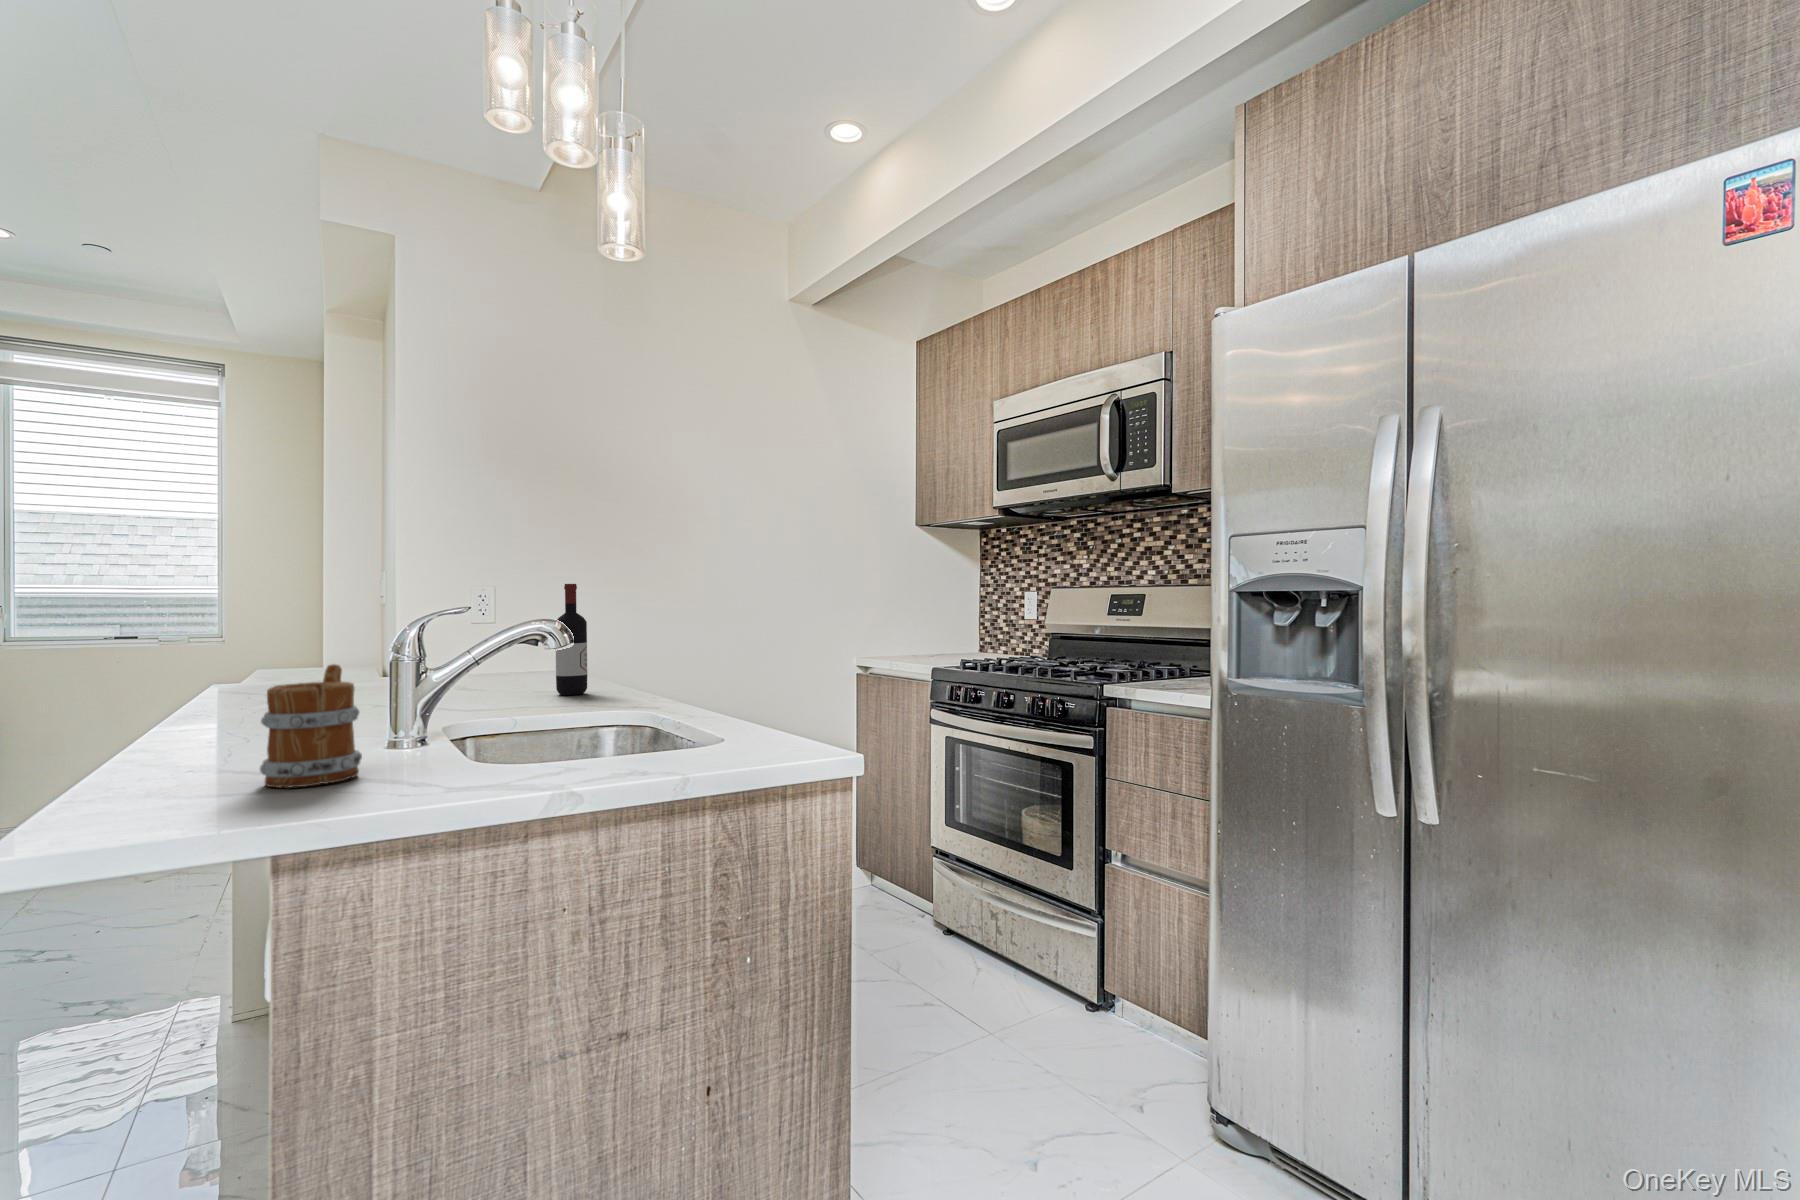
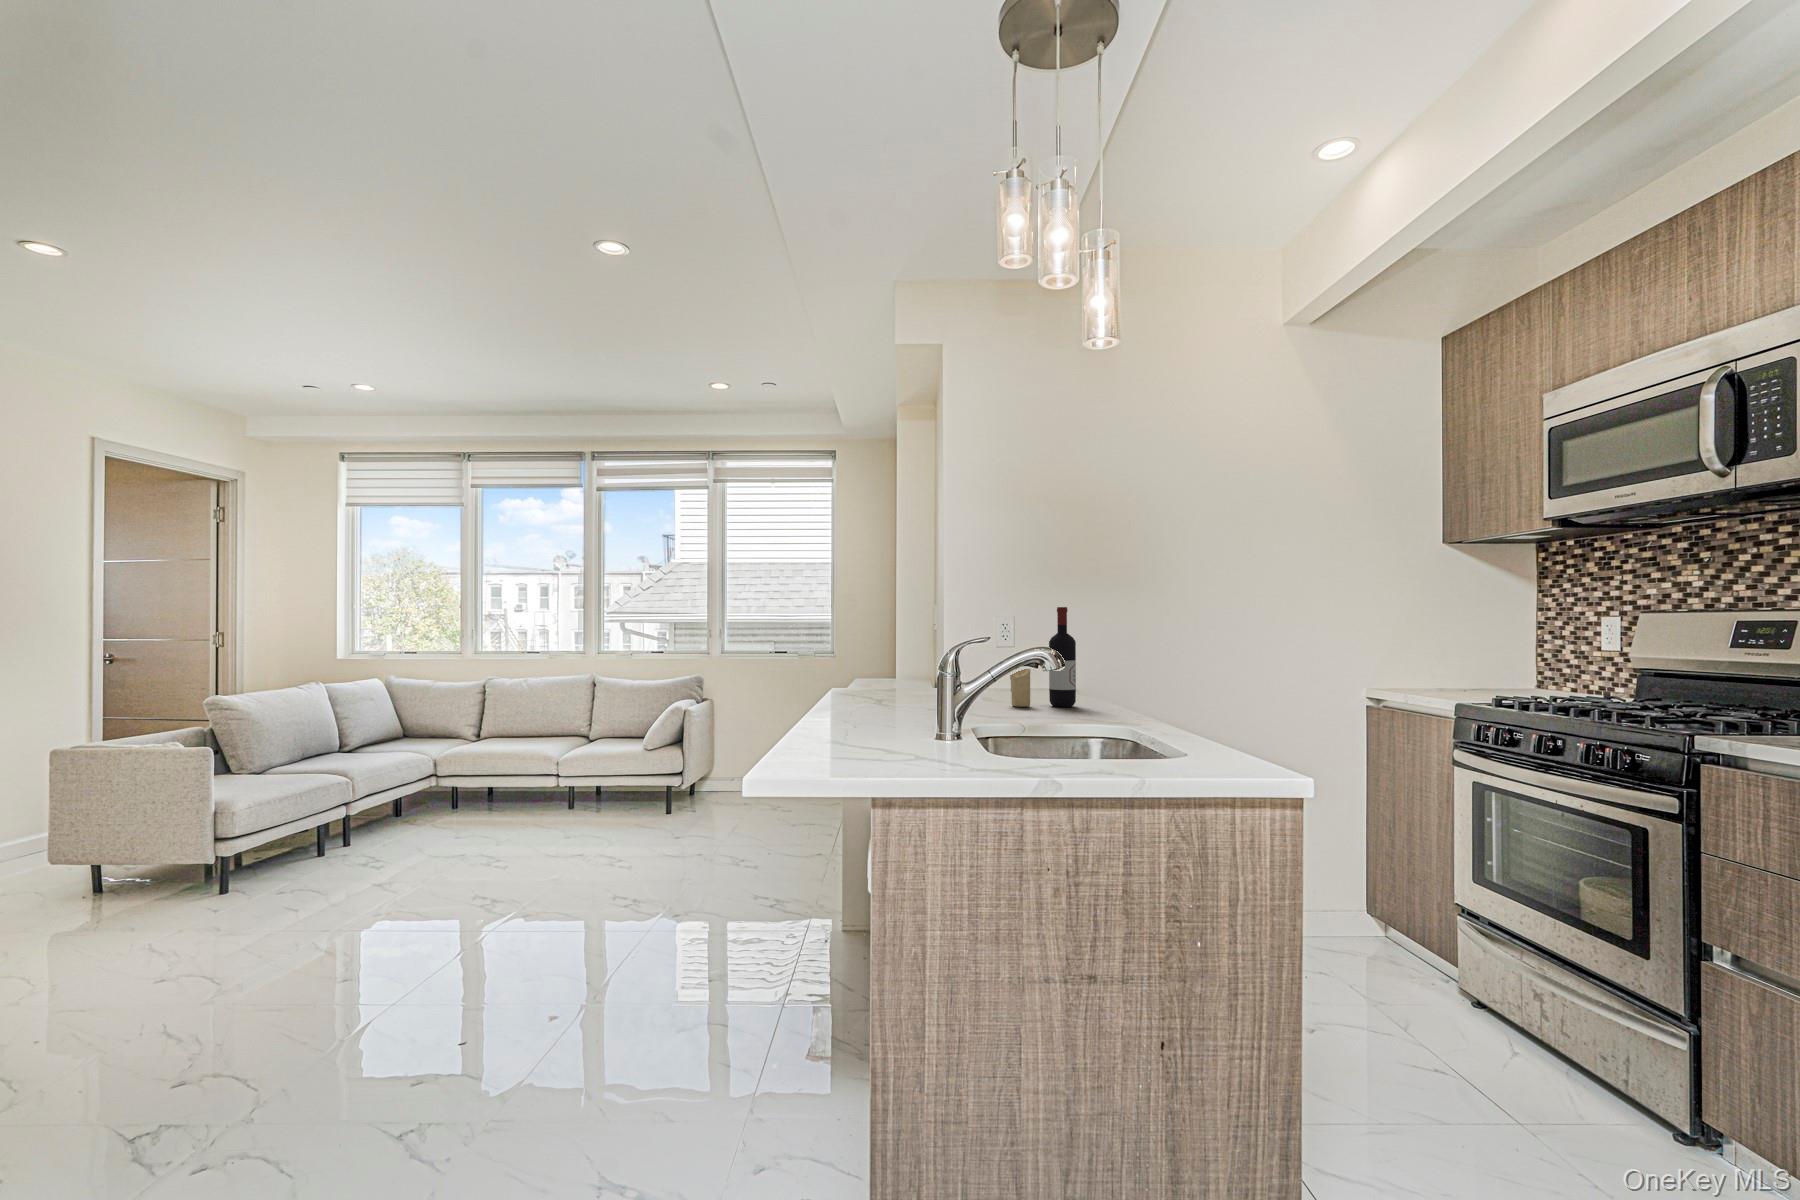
candle: none [507,651,533,698] -> present [1010,669,1030,707]
mug: present [260,664,362,788] -> none [858,671,915,754]

